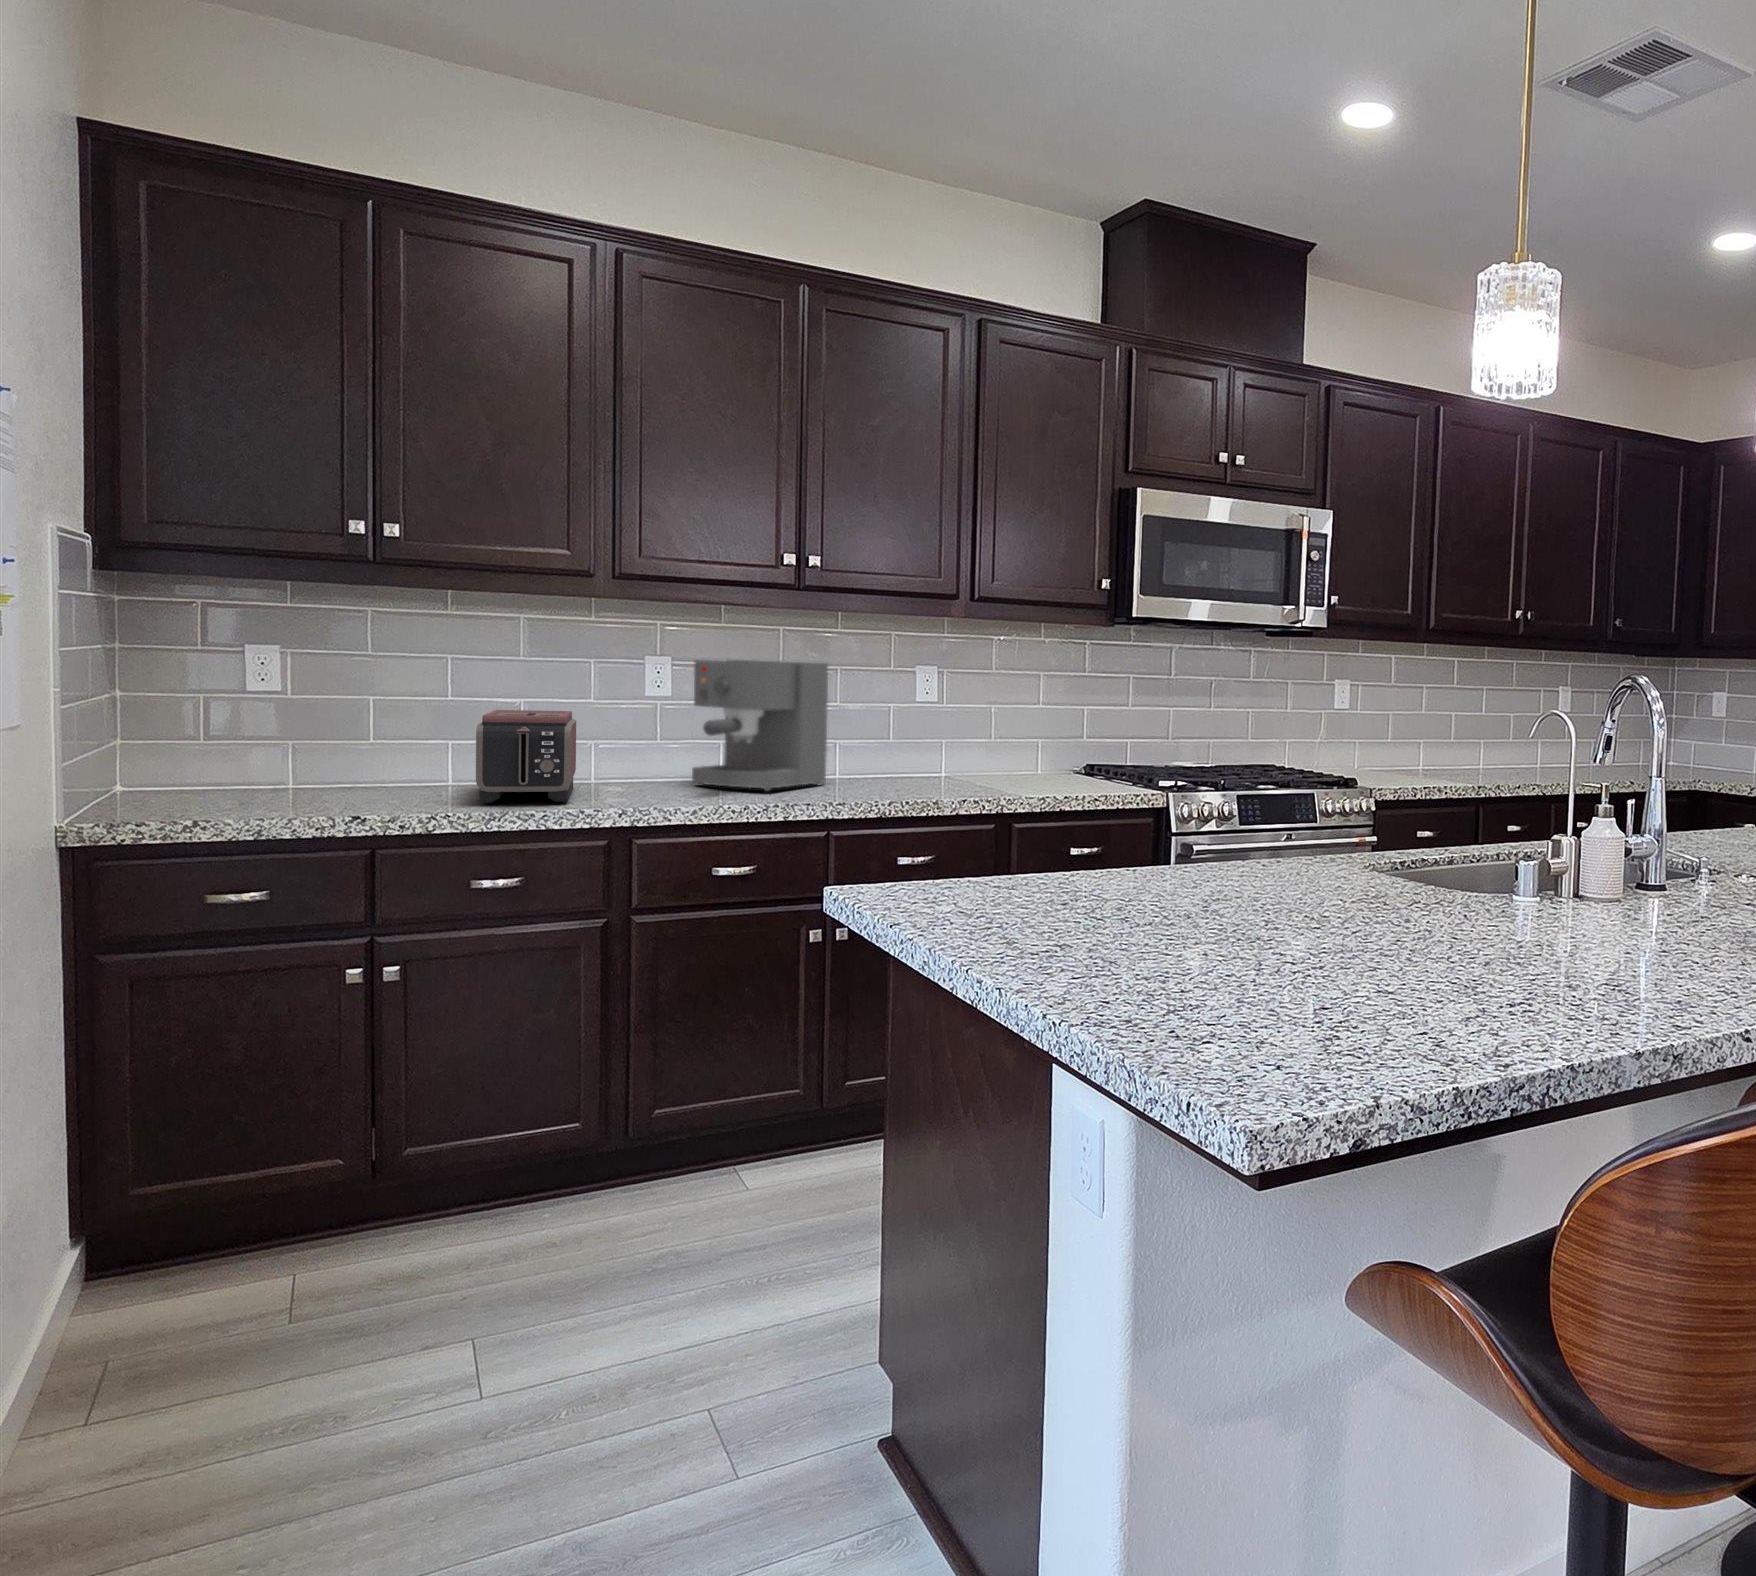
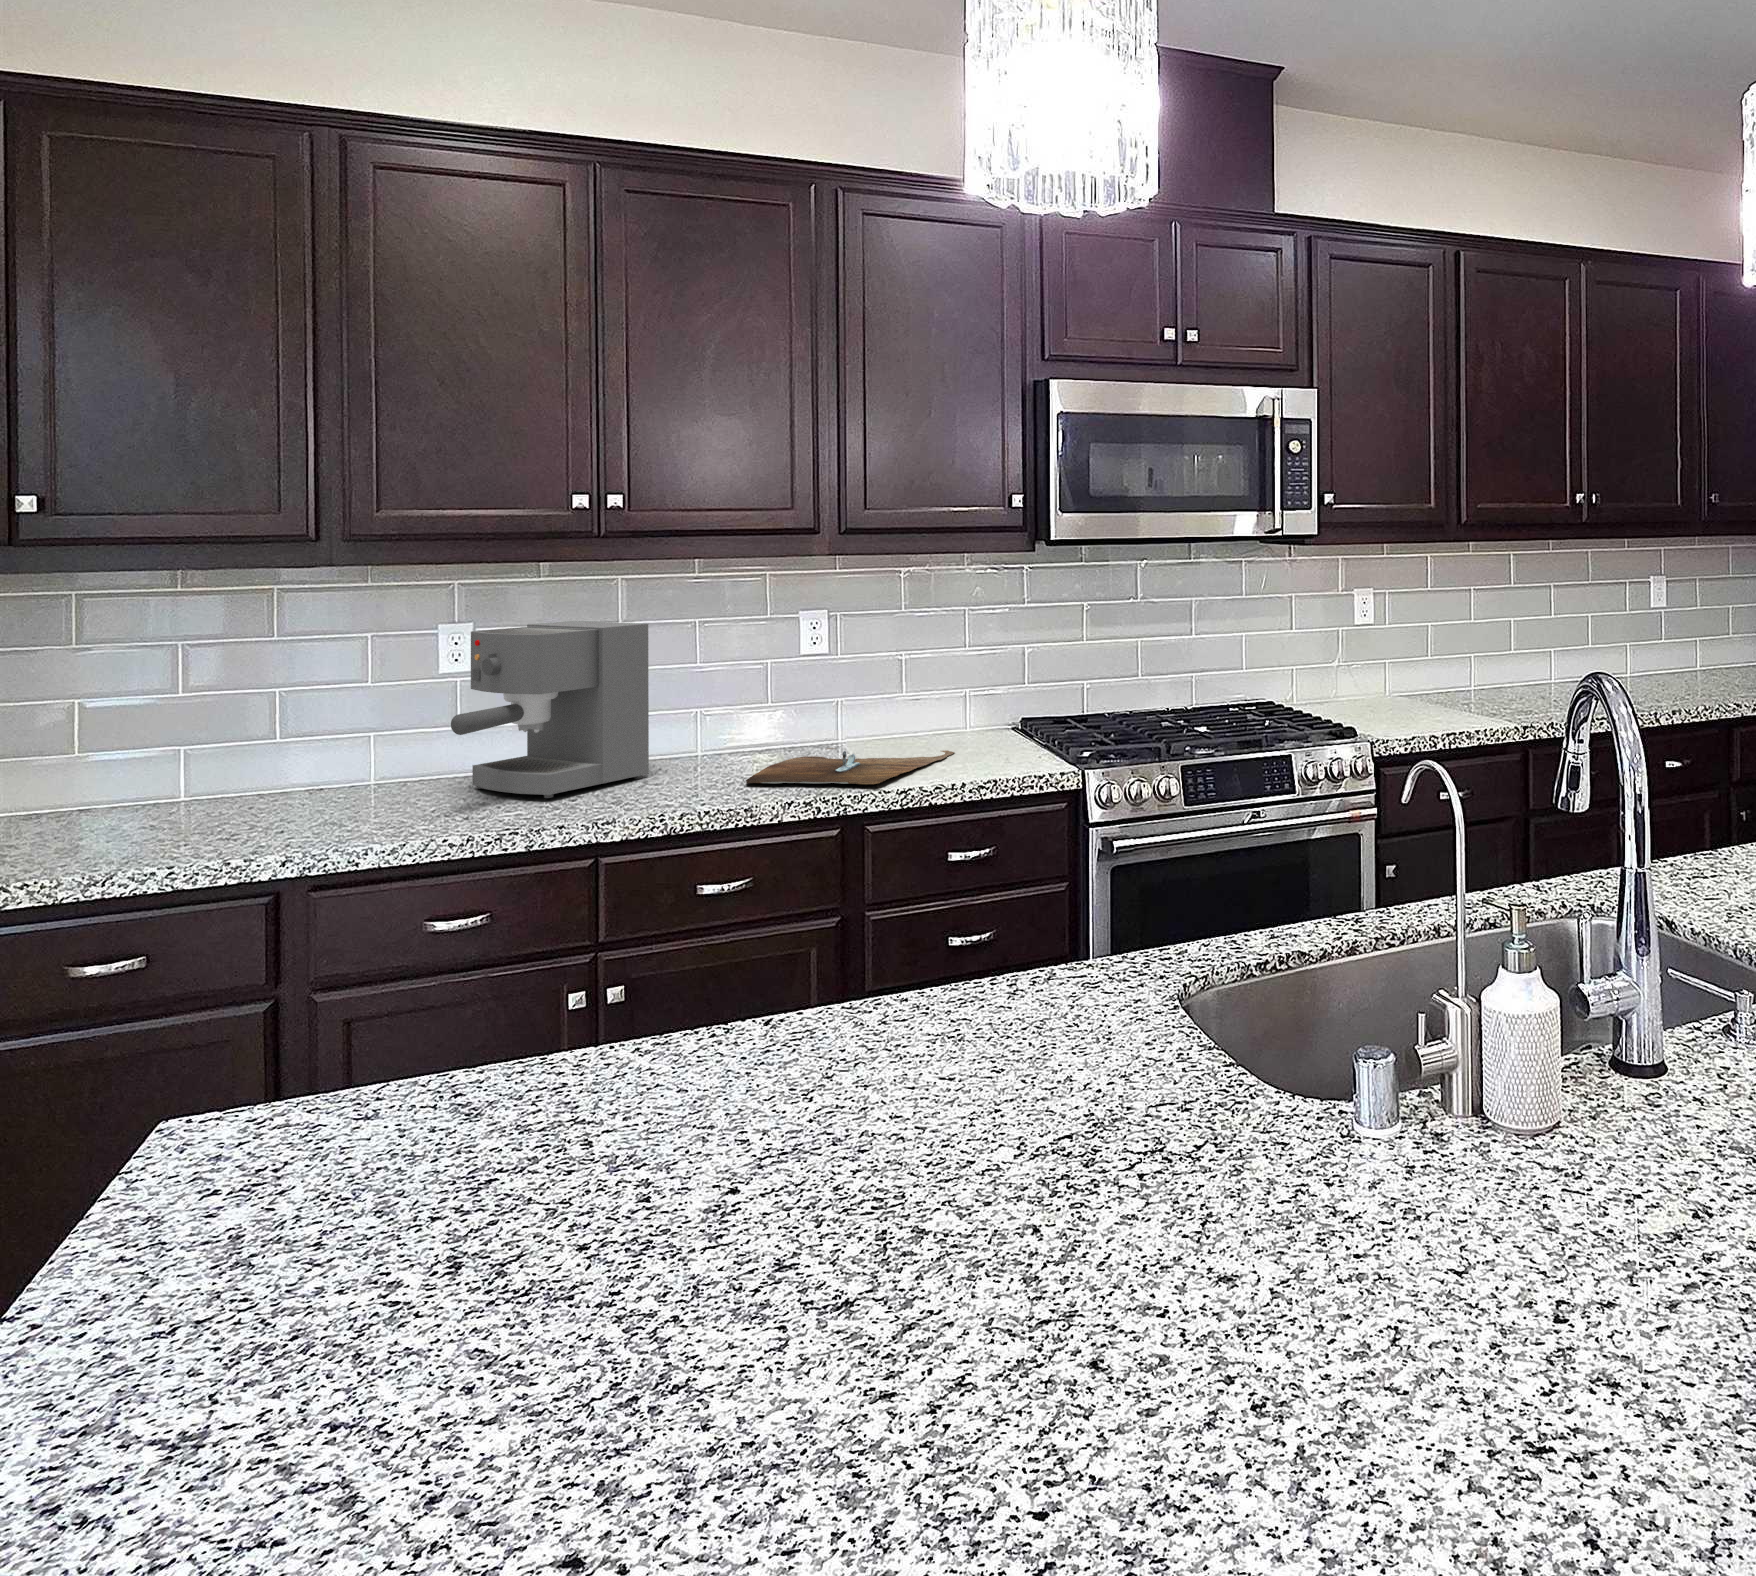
toaster: present [476,710,576,803] -> none [120,706,315,846]
cutting board: none [911,771,1053,793] -> present [746,748,954,784]

